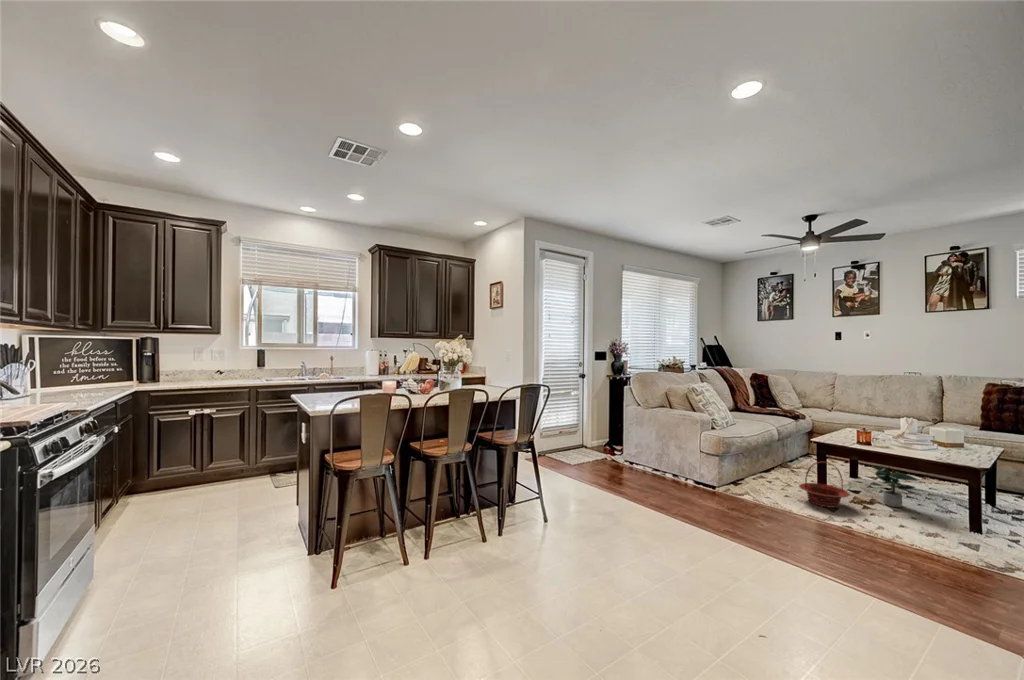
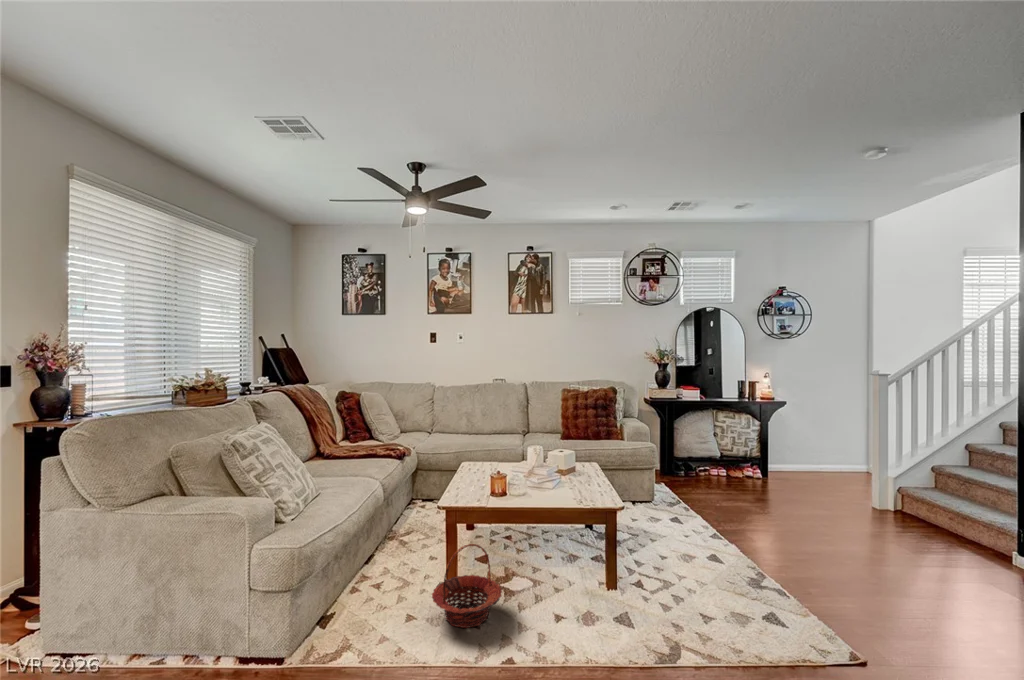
potted plant: present [872,466,918,507] -> none [509,506,566,578]

